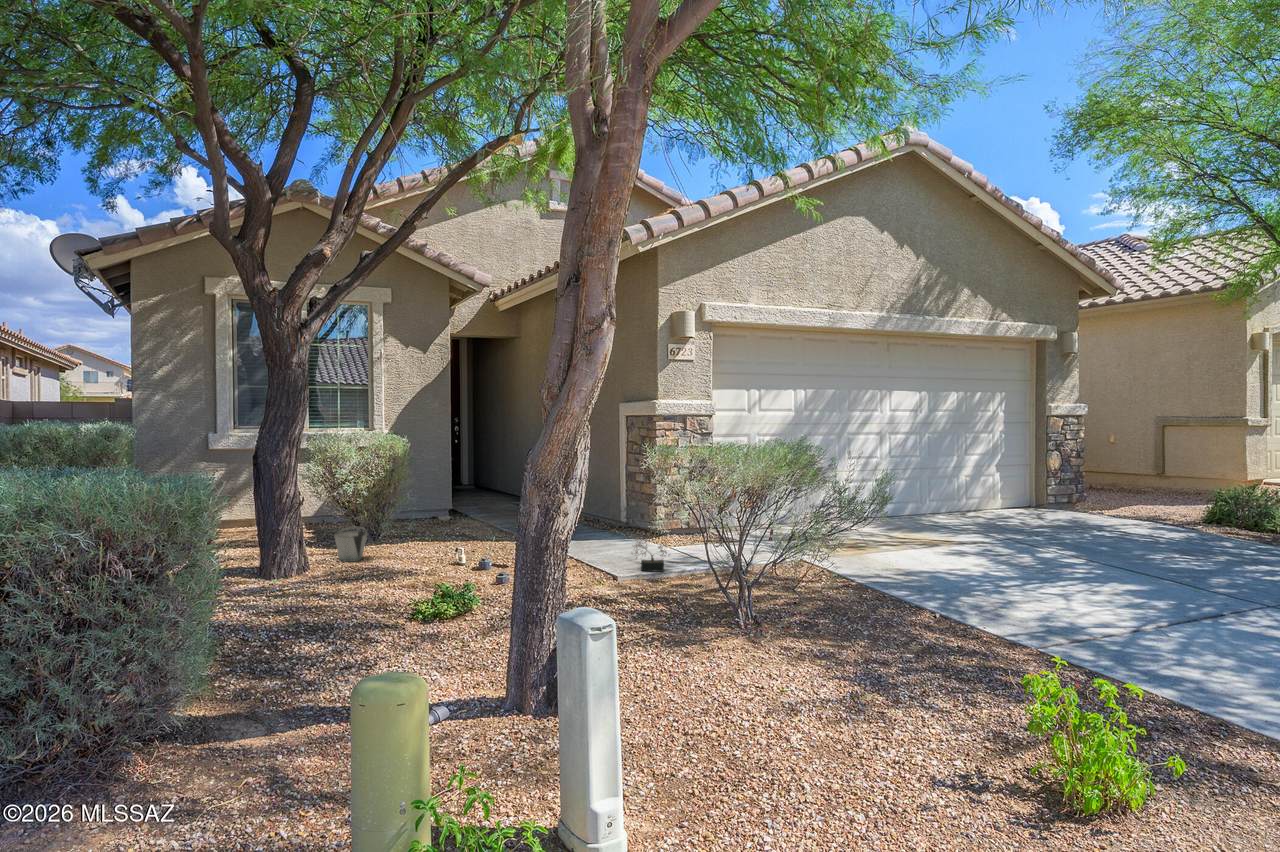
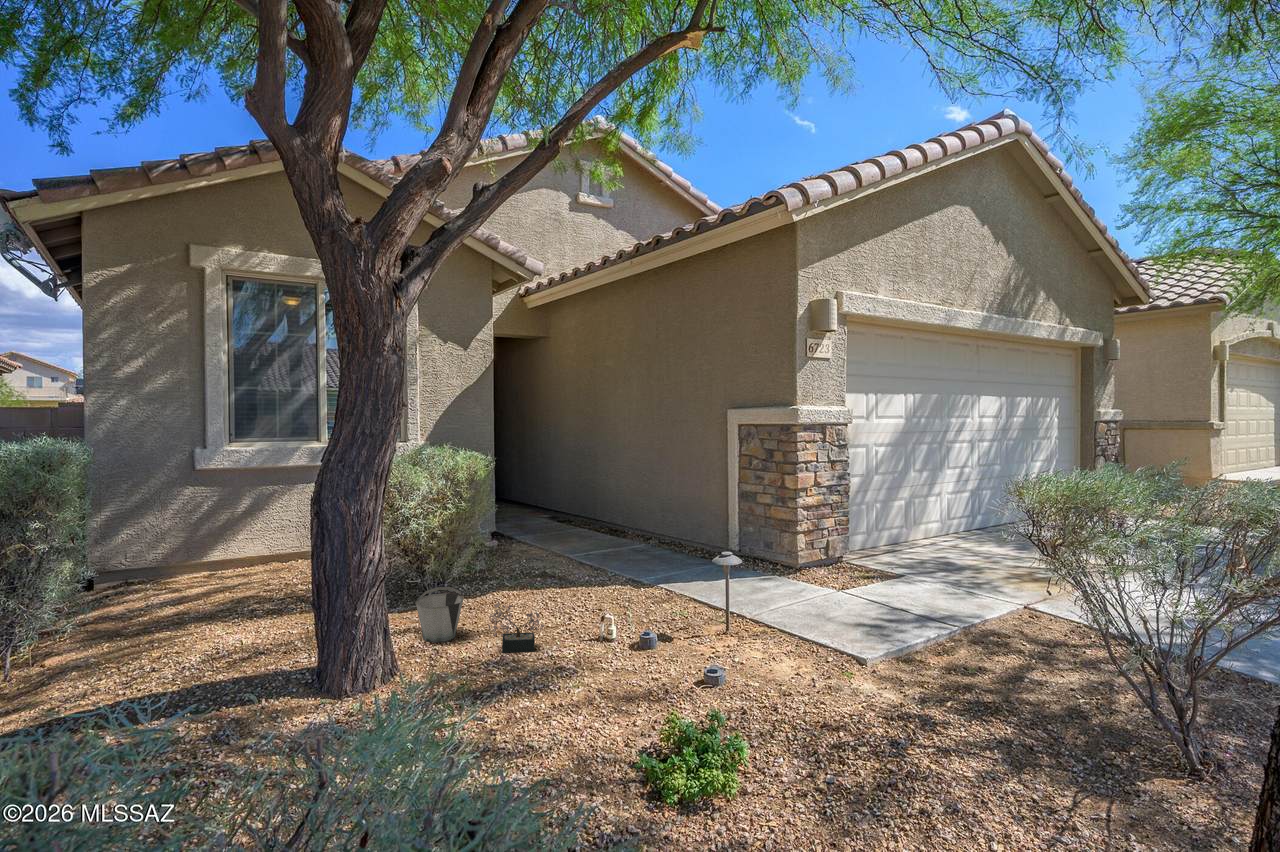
decorative plant: present [635,537,670,572] -> present [488,602,544,653]

